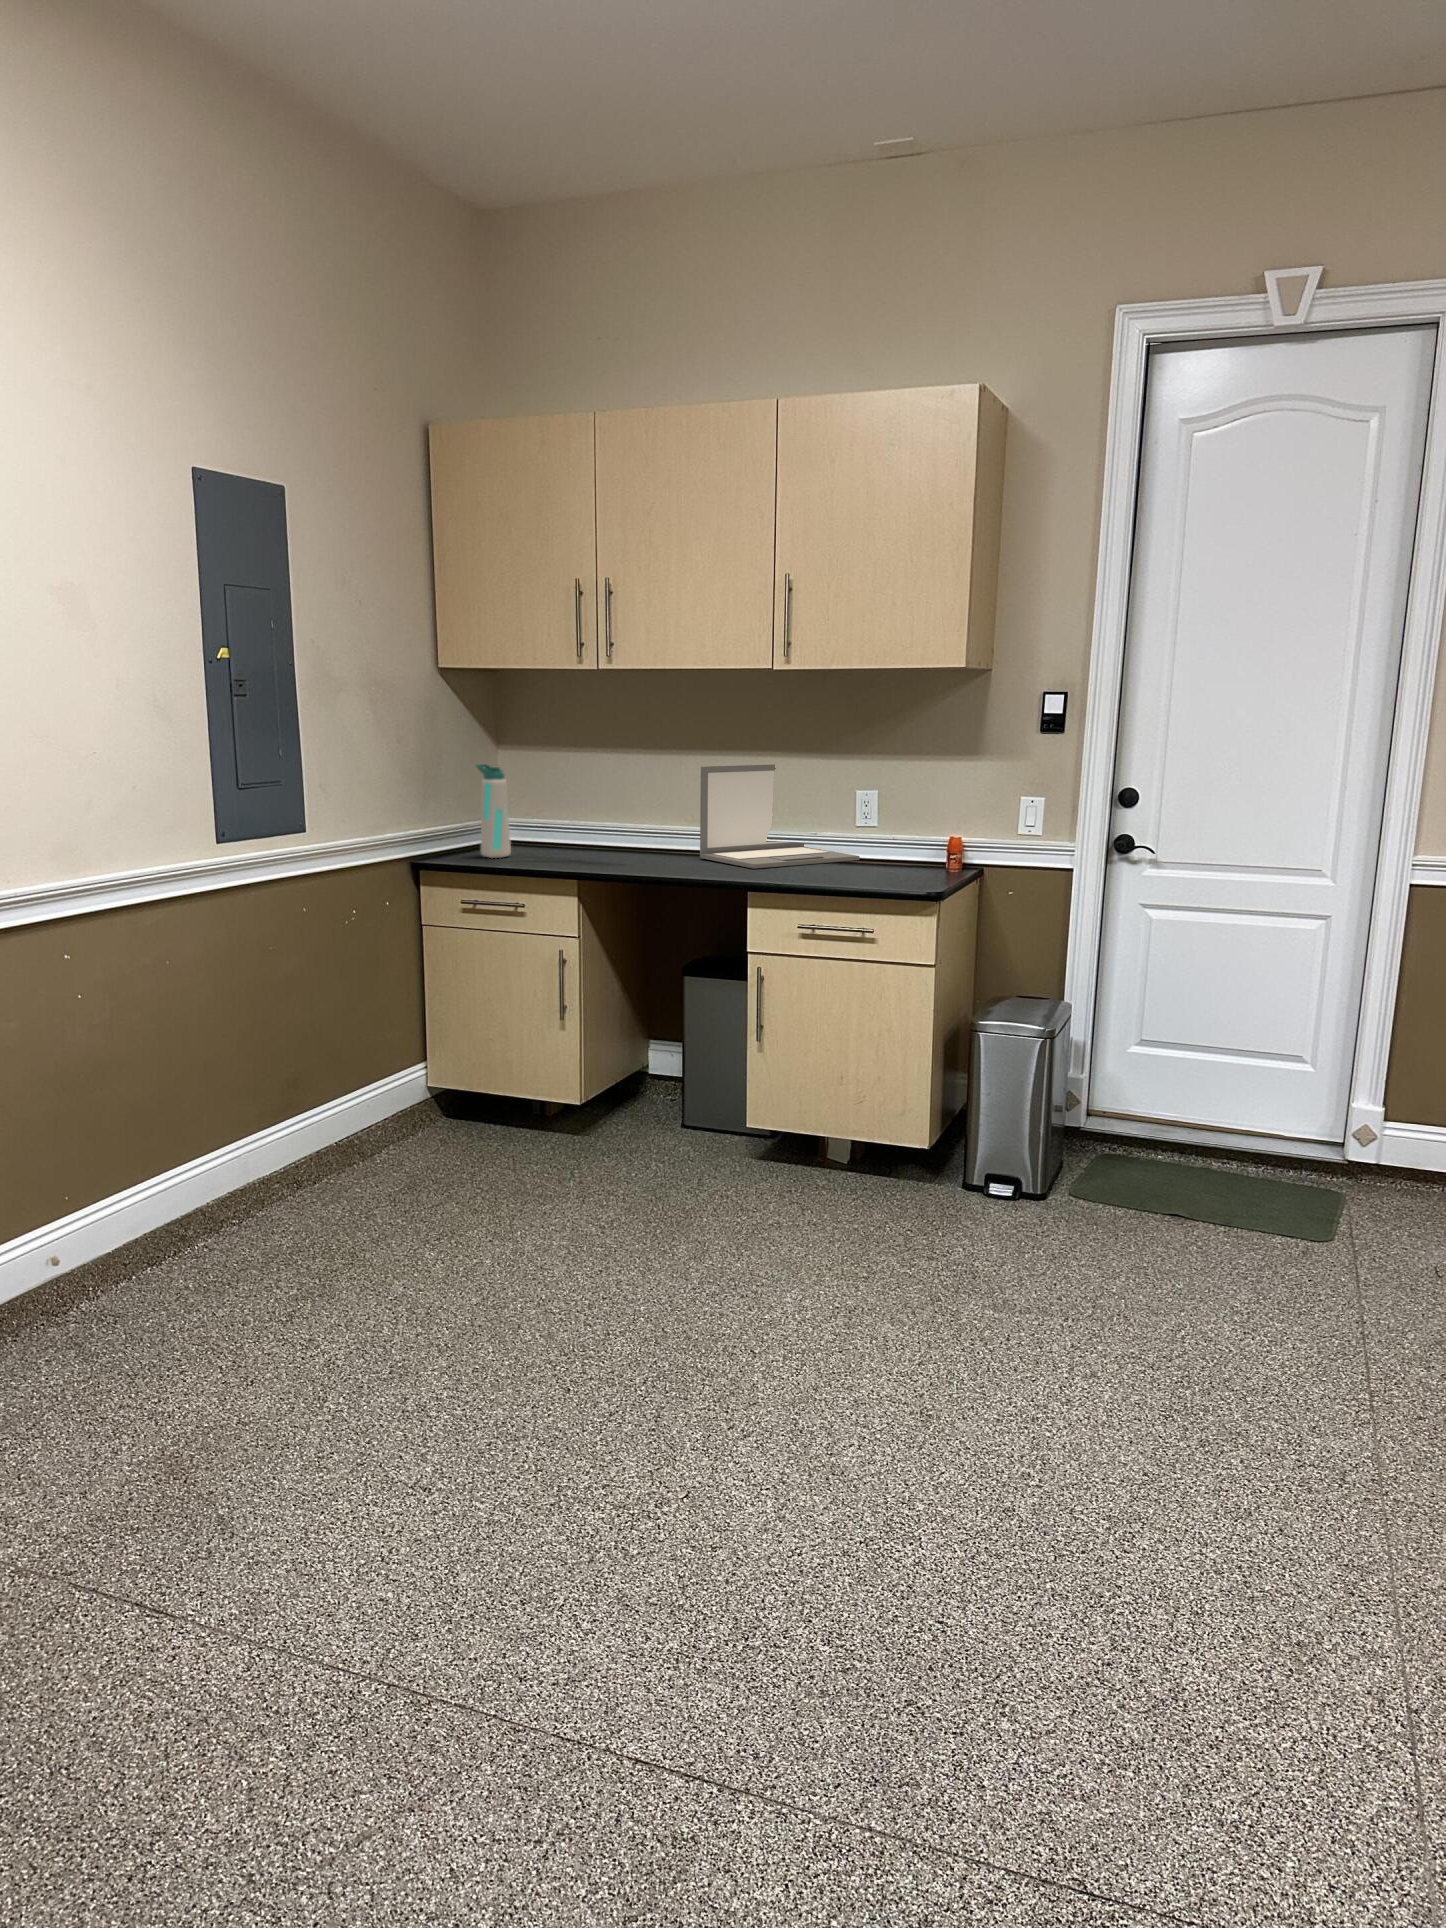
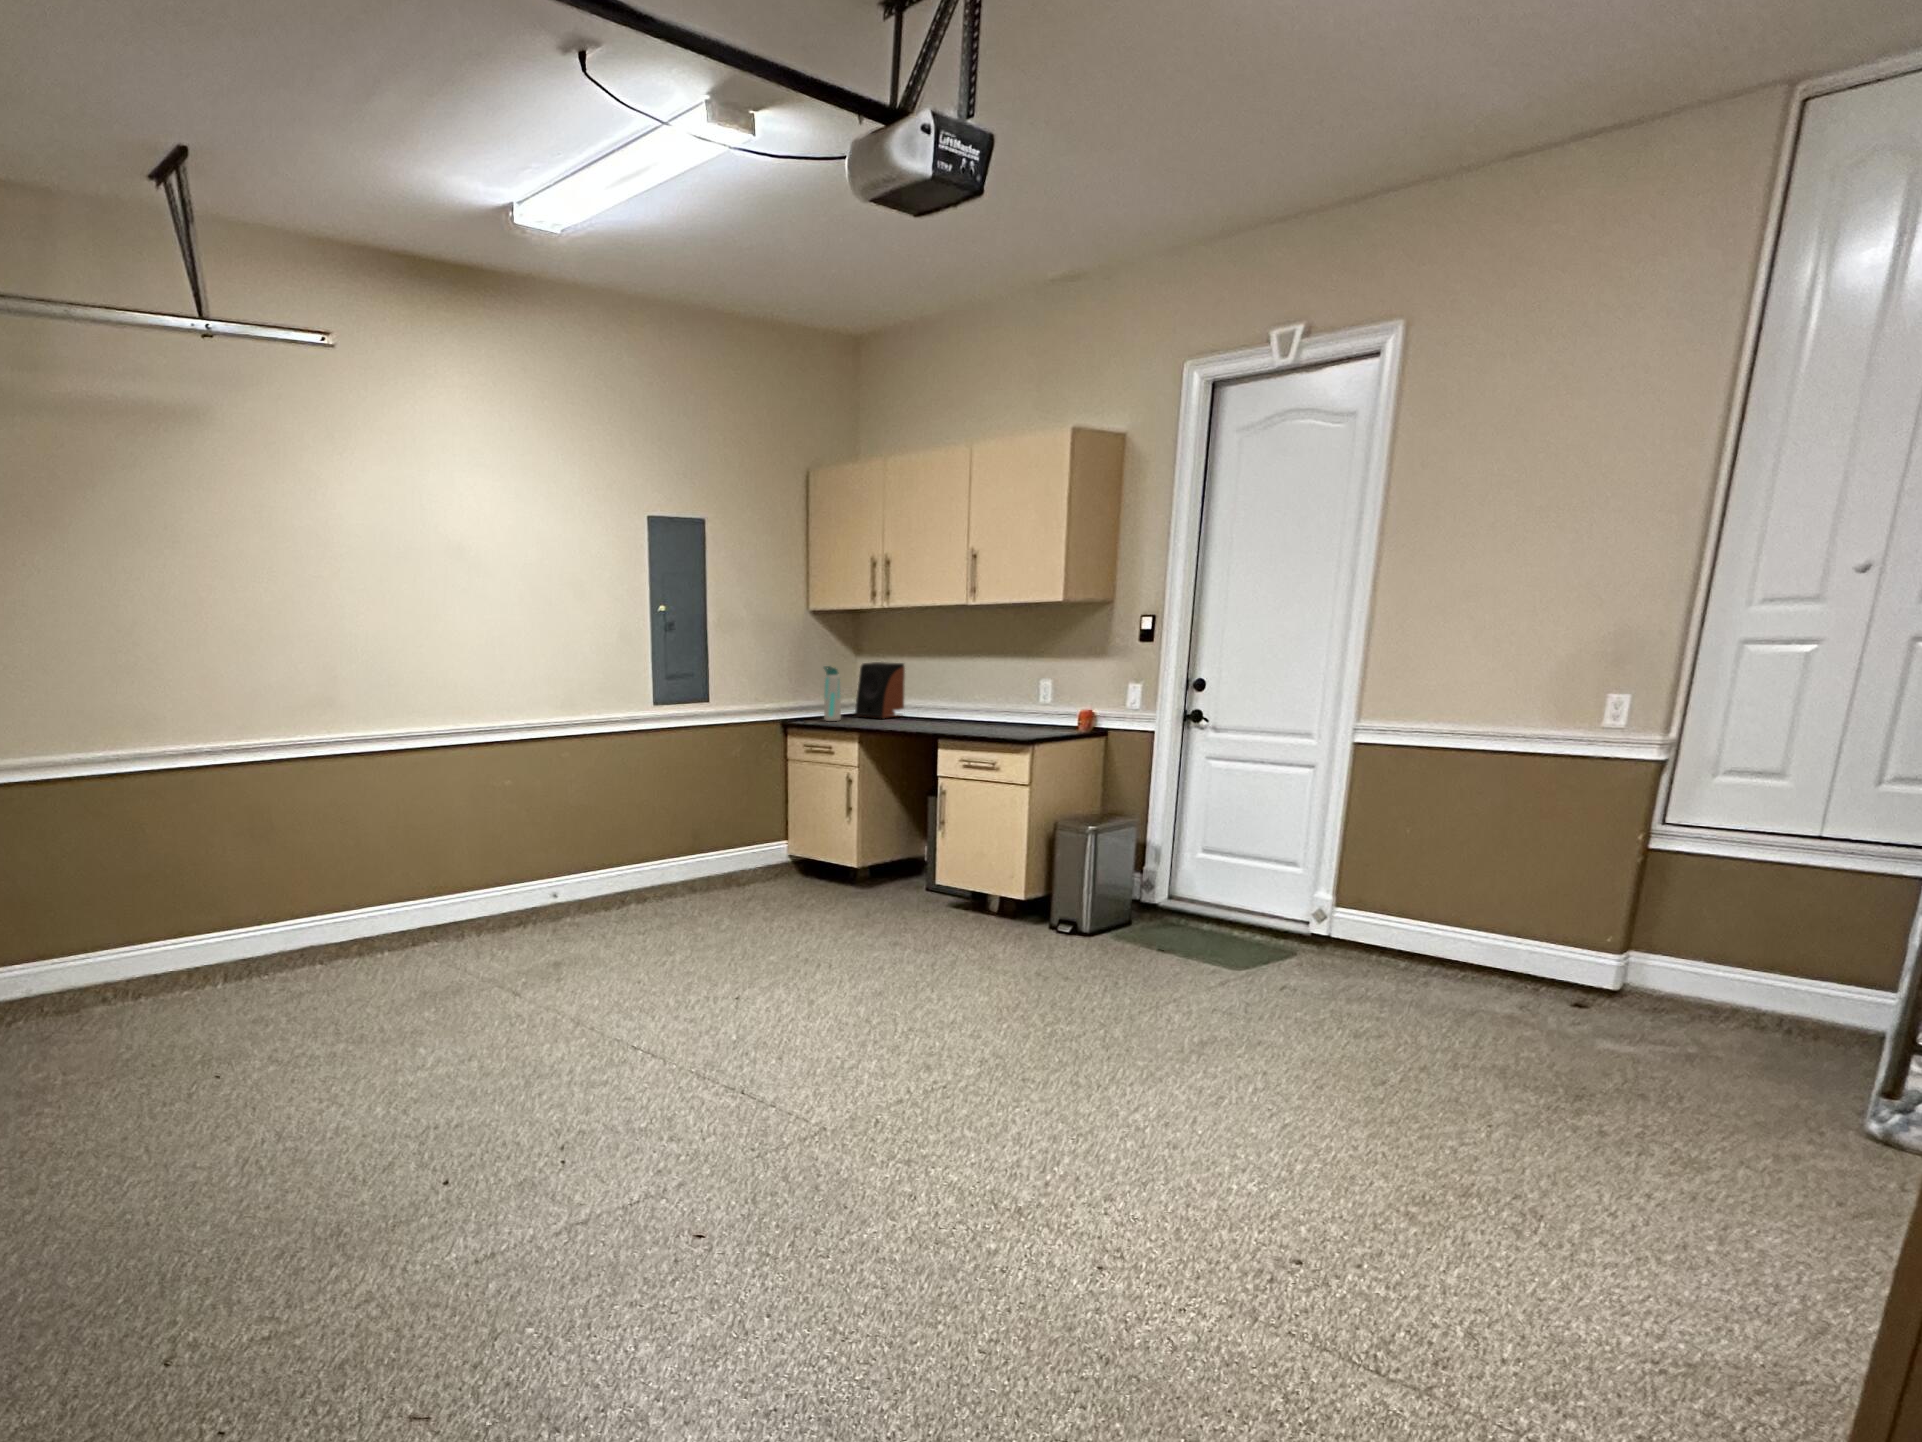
speaker: none [520,759,603,852] -> present [855,662,905,718]
laptop: present [700,764,860,869] -> none [943,664,1037,729]

